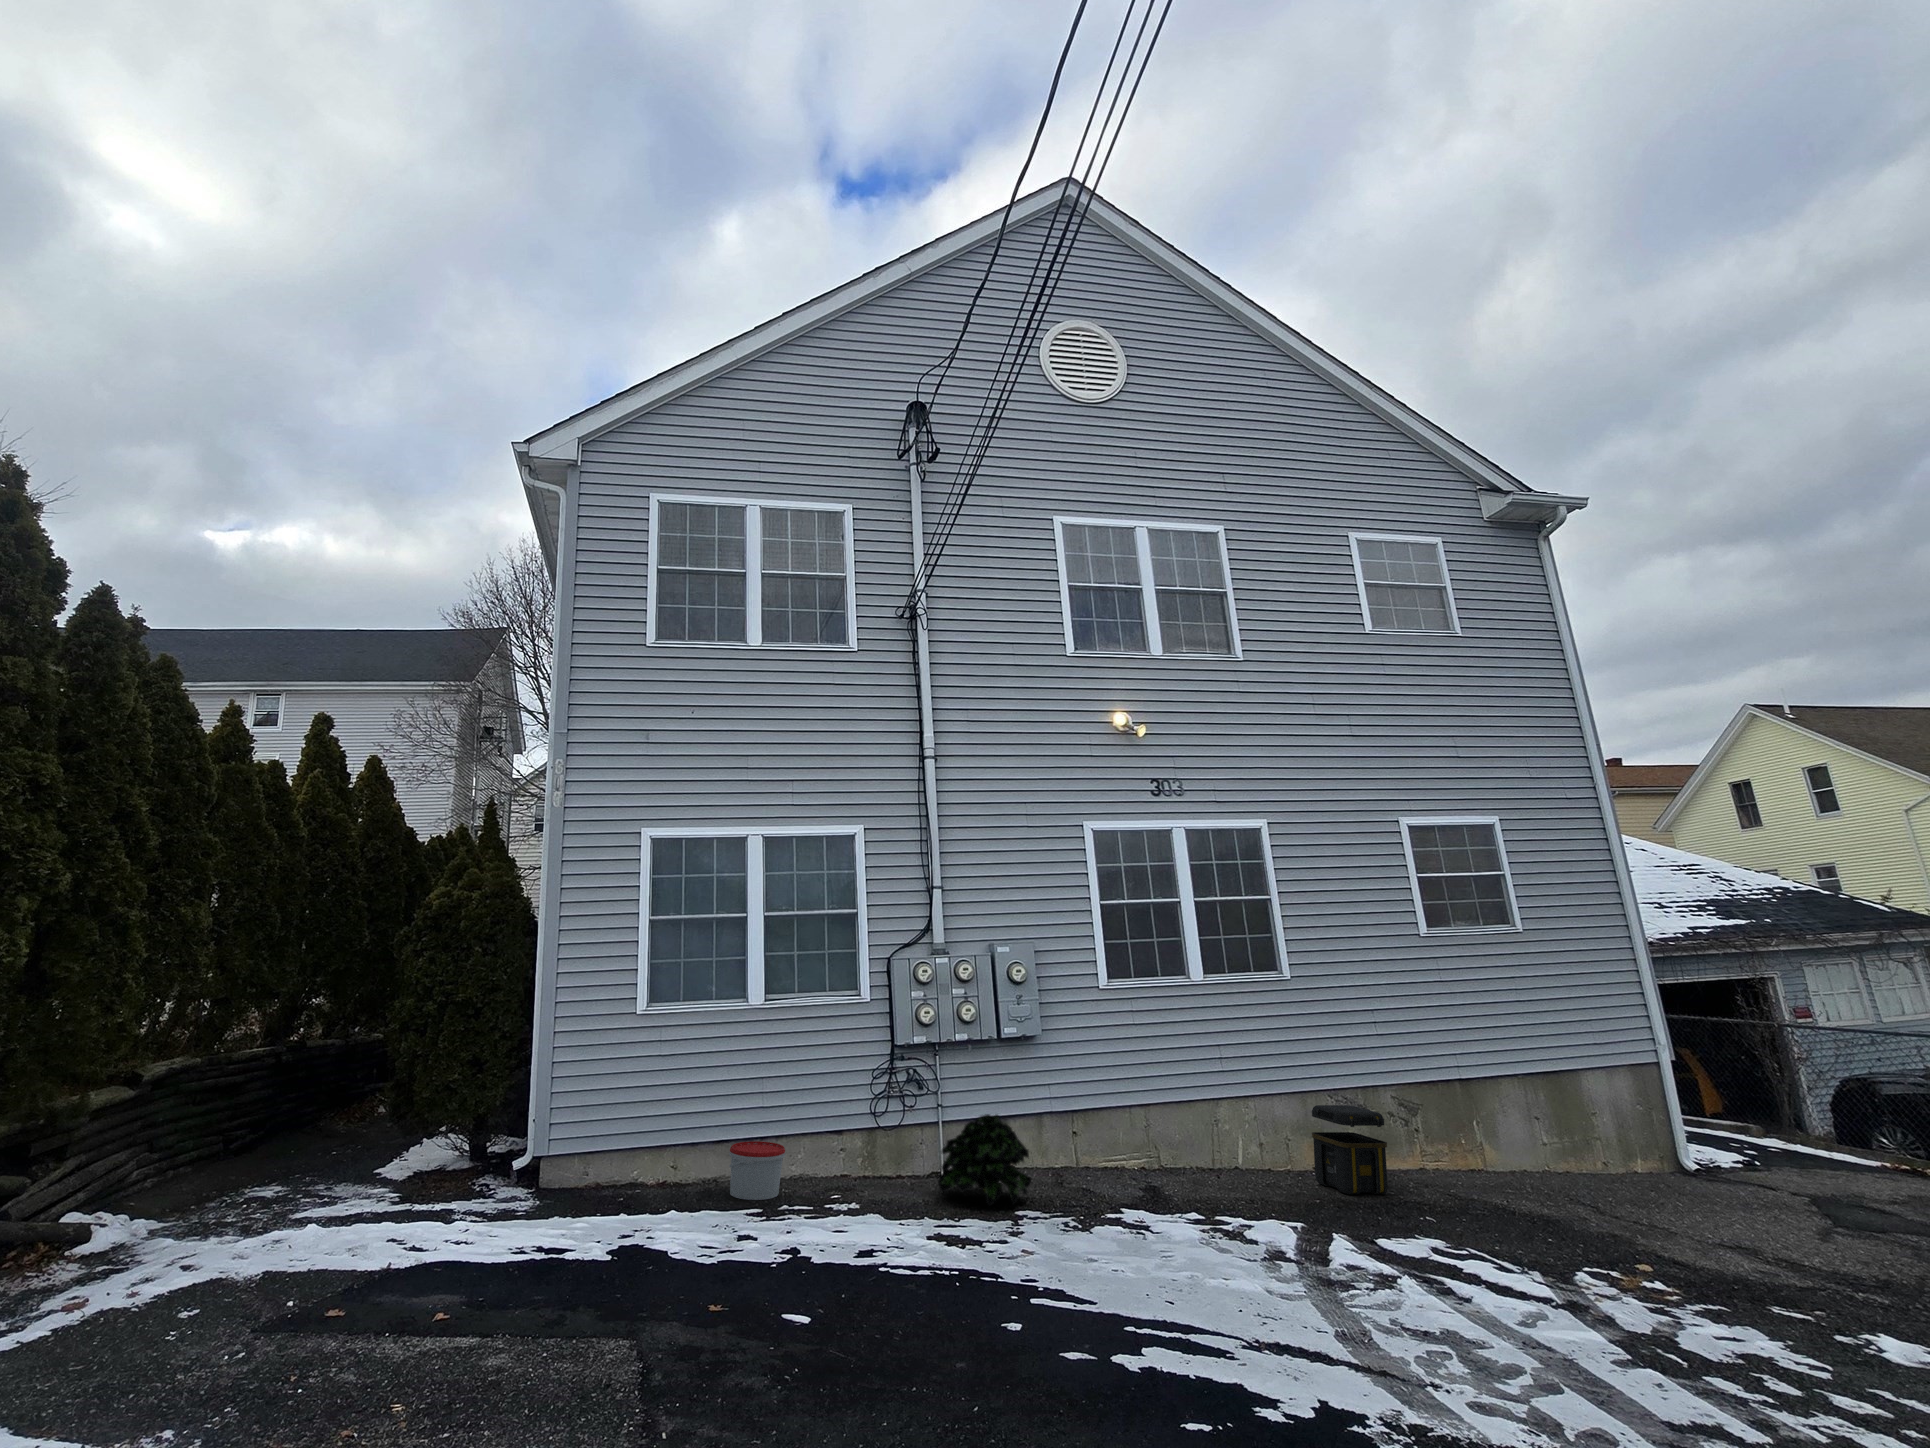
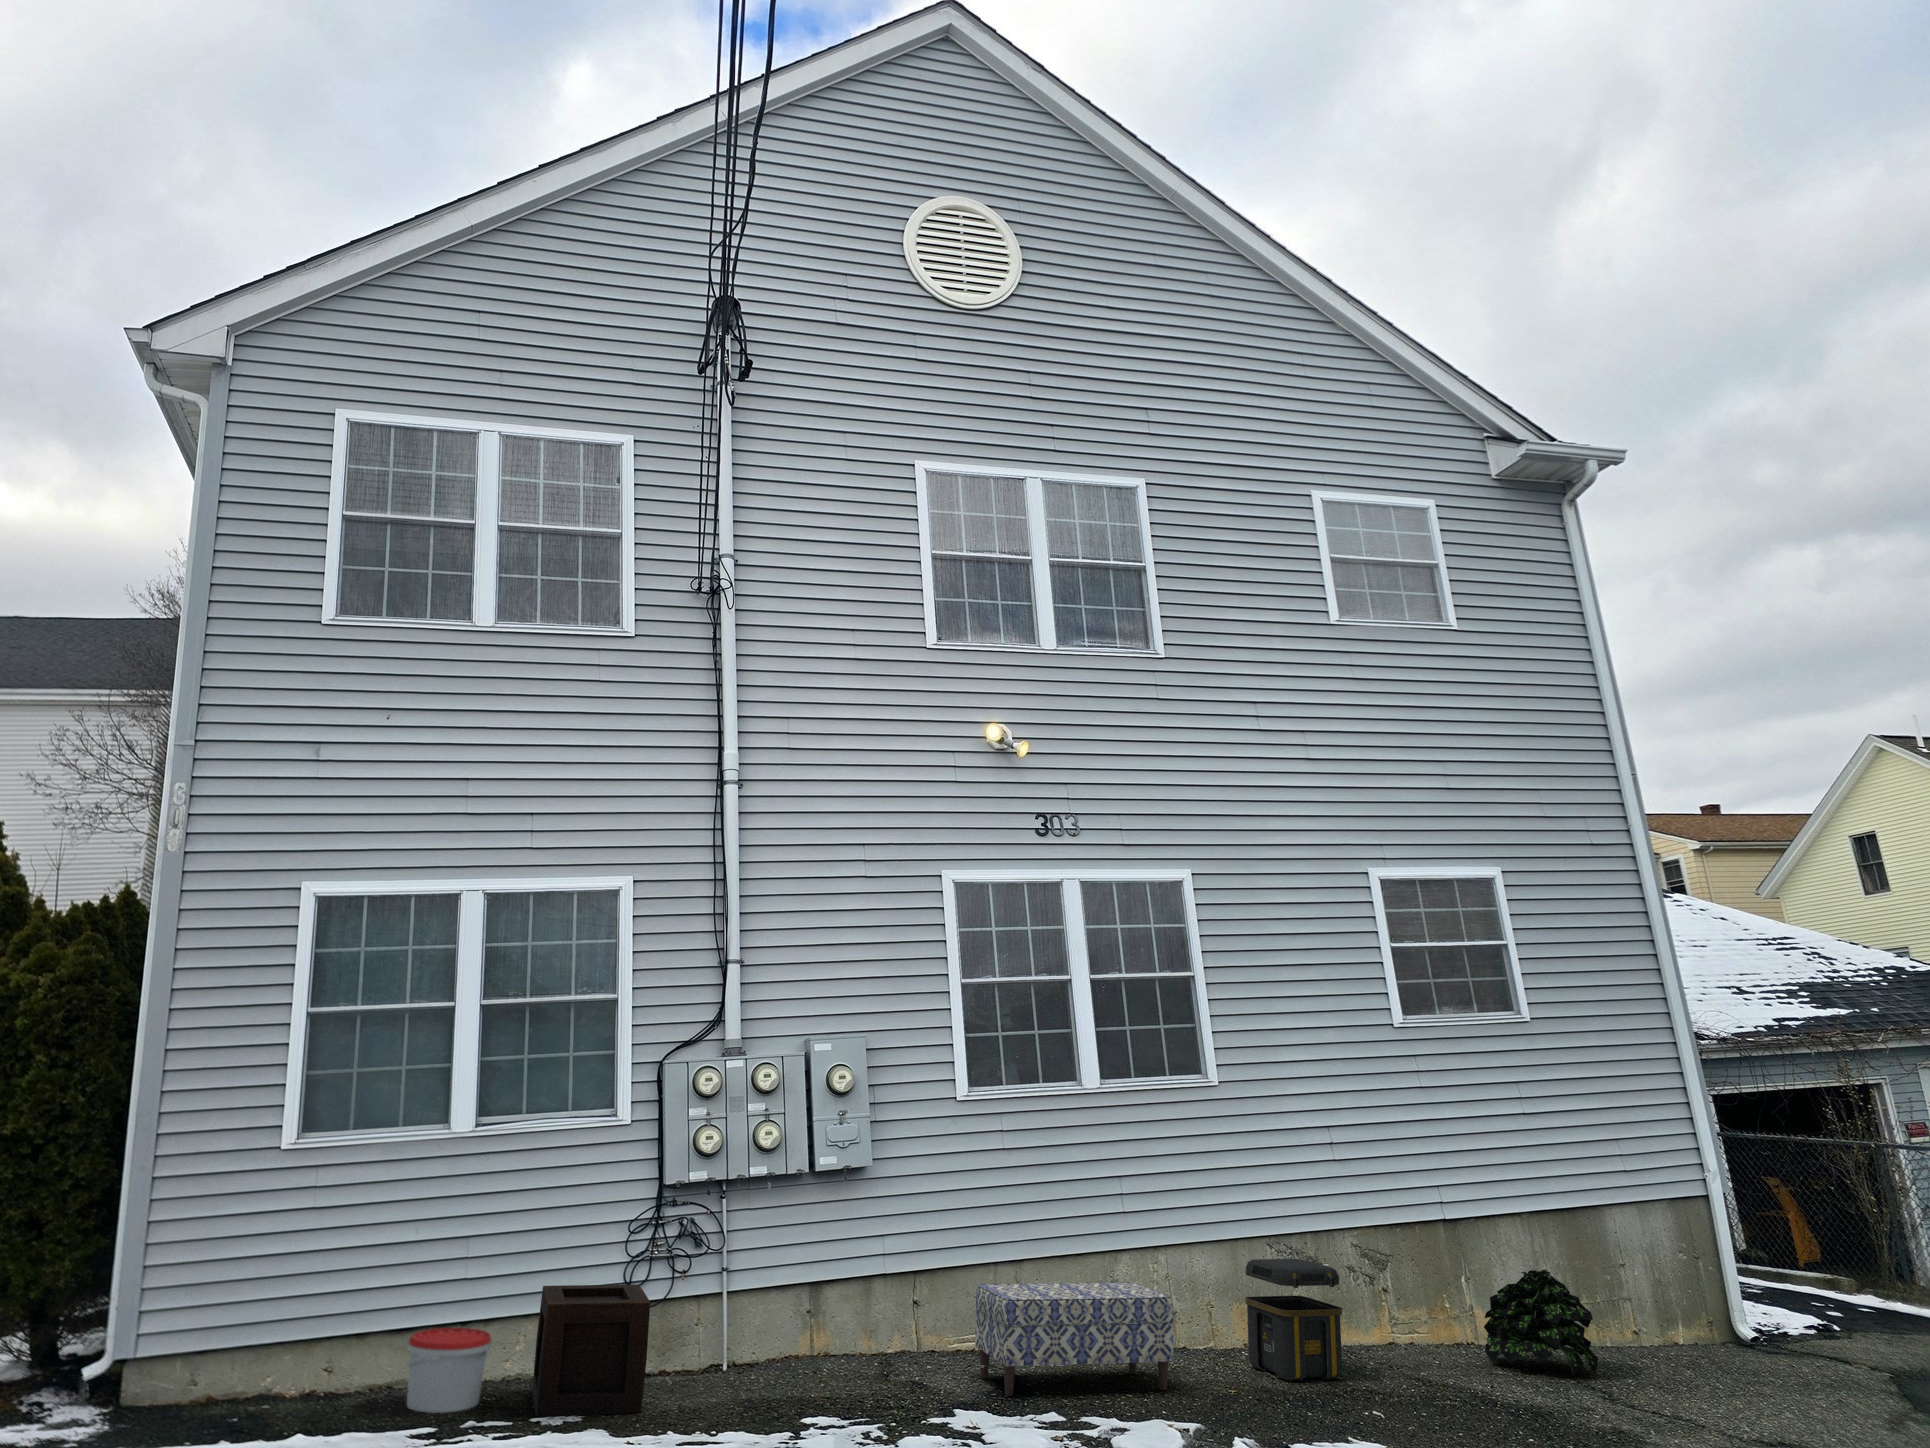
wooden crate: none [811,1114,895,1205] -> present [532,1285,650,1417]
potted plant: present [938,1114,1031,1206] -> present [1484,1270,1598,1375]
bench: none [1117,1119,1265,1200] -> present [975,1282,1174,1396]

